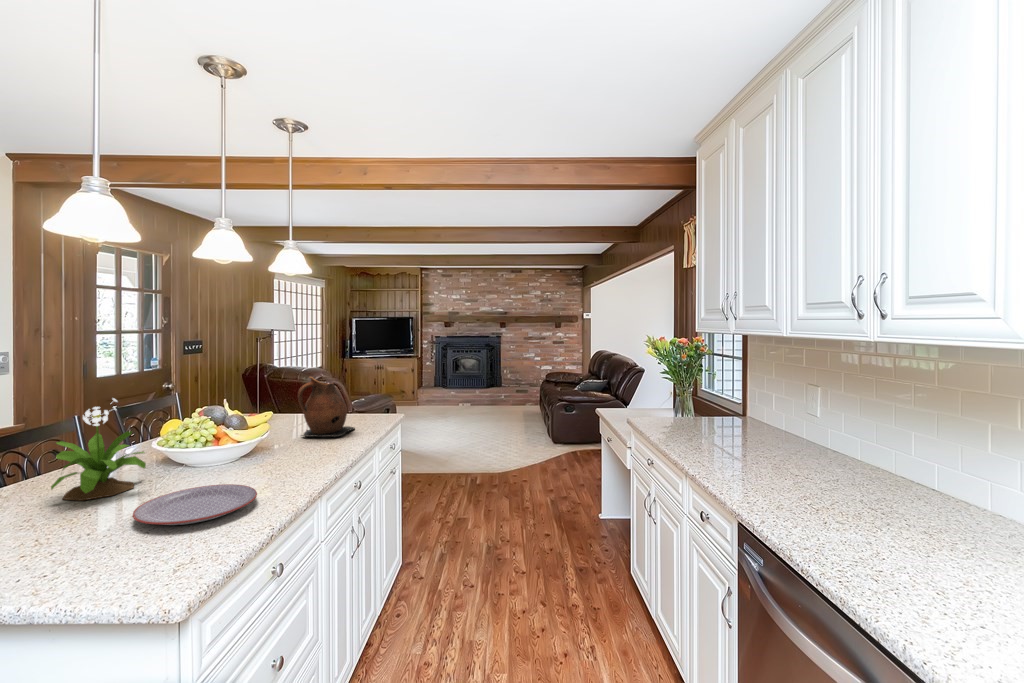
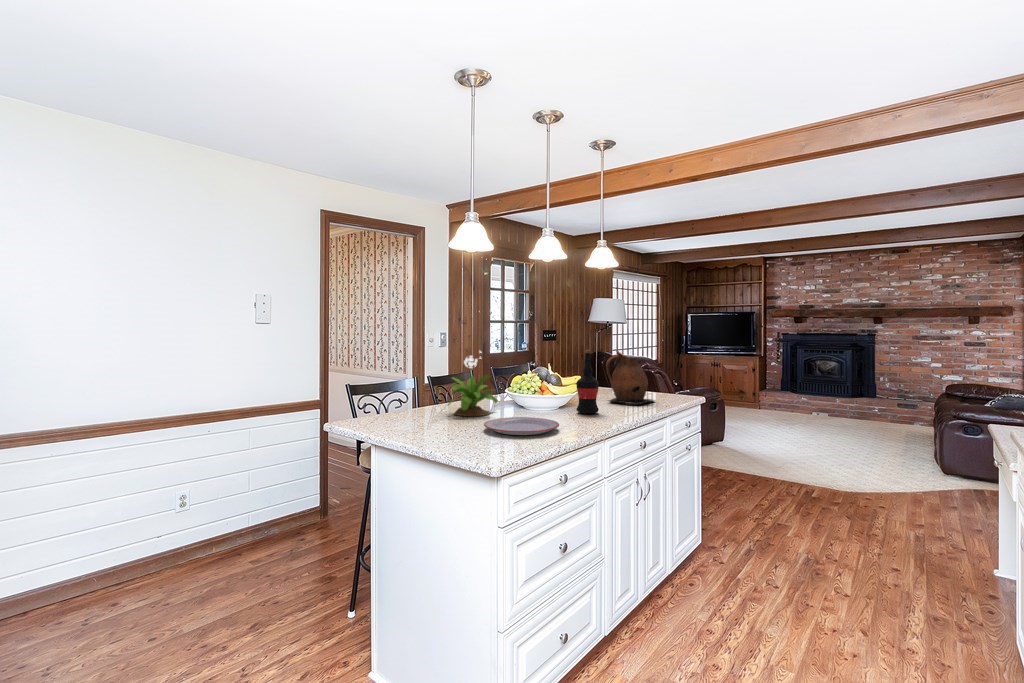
wine bottle: none [268,384,298,461] -> present [576,350,599,414]

